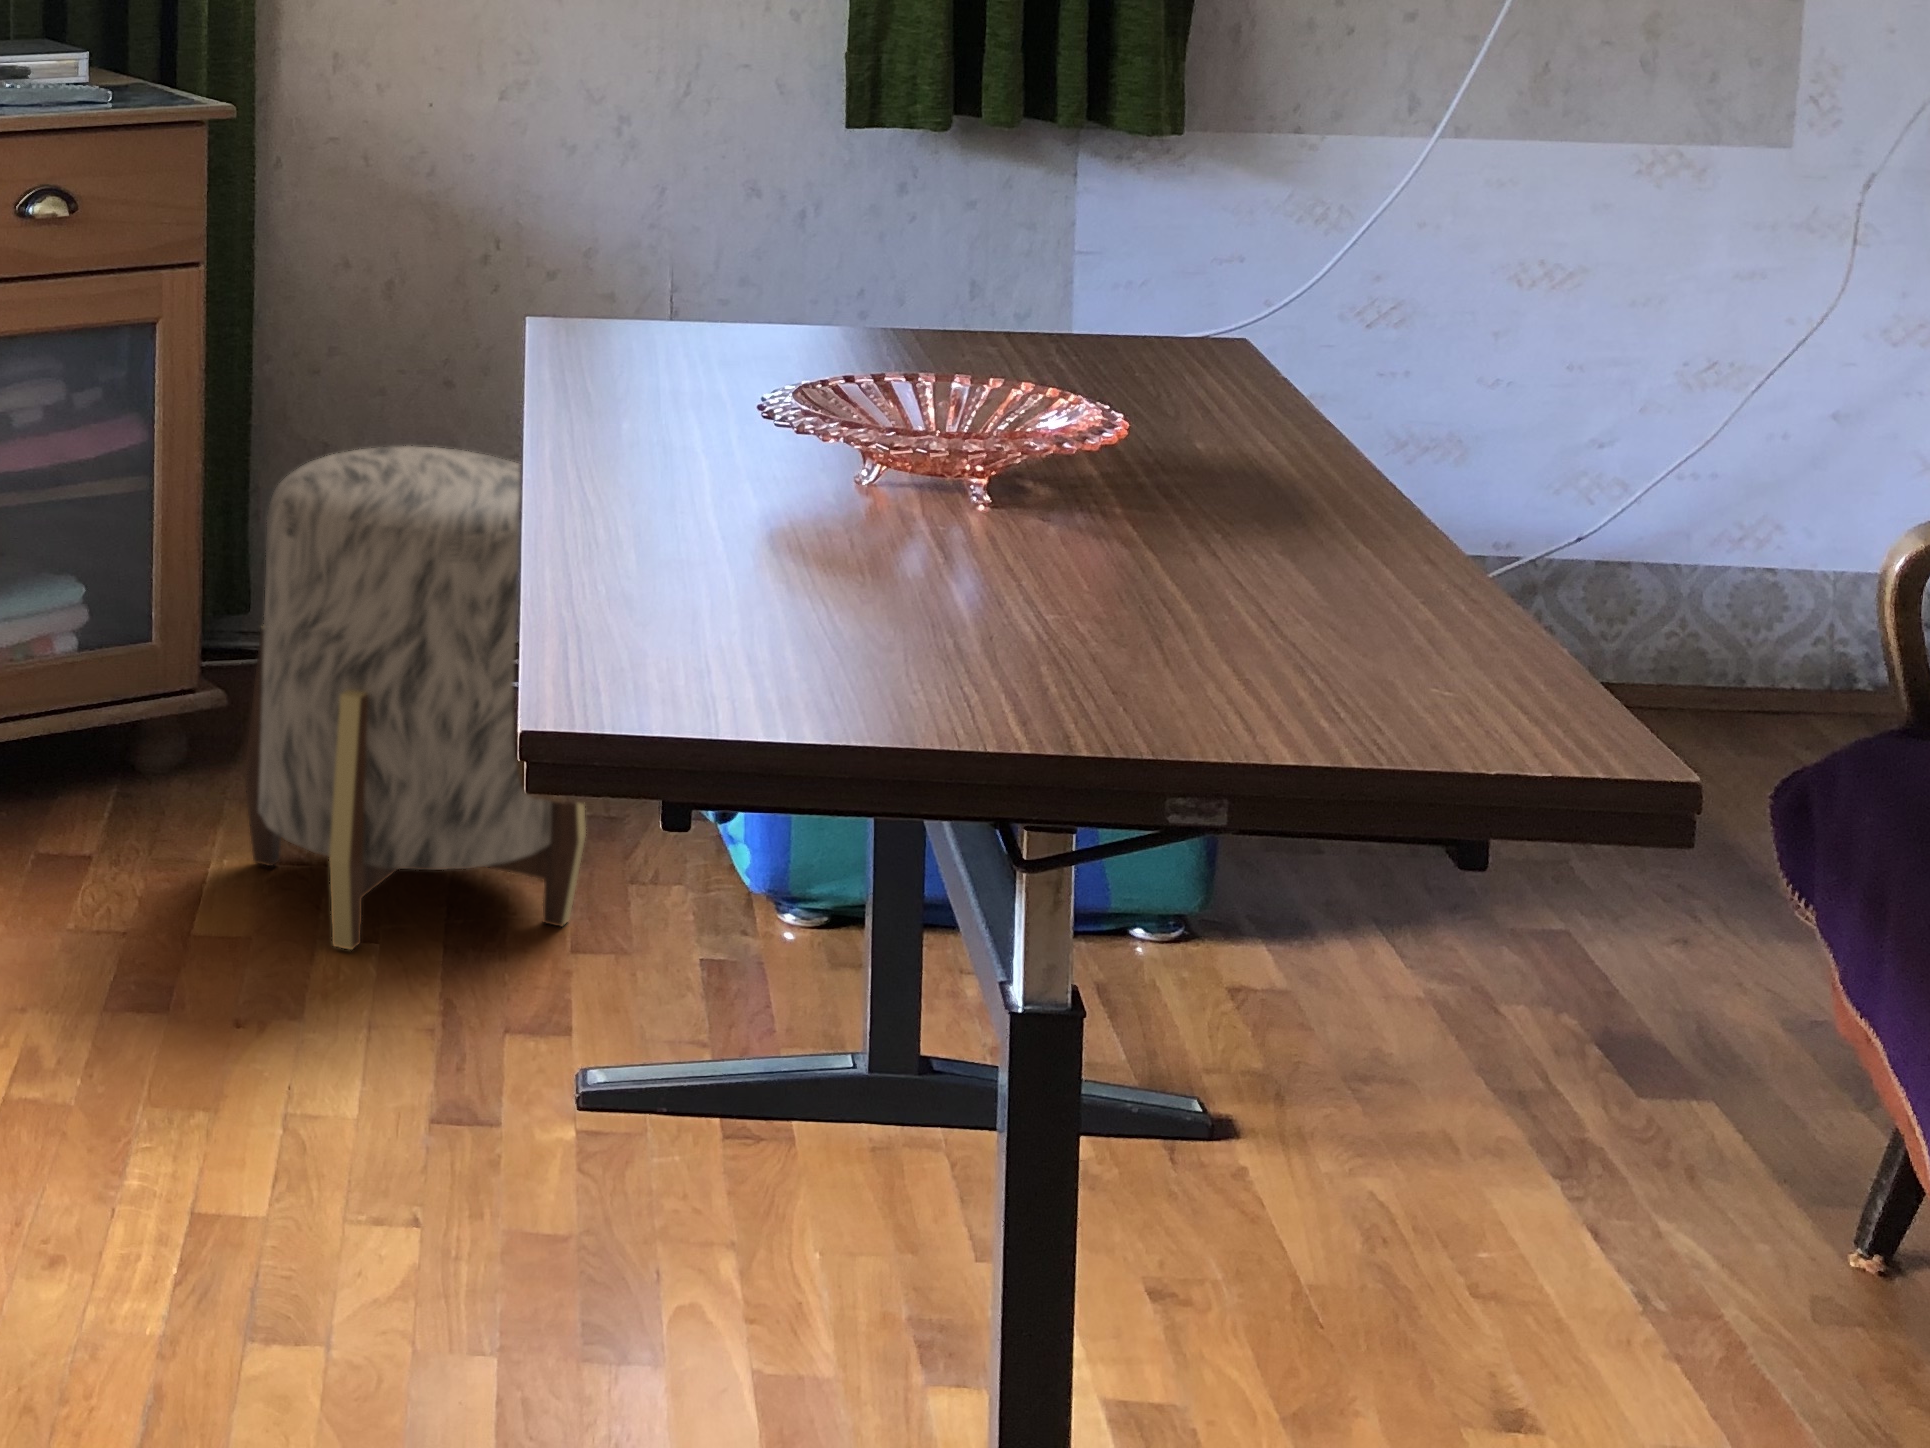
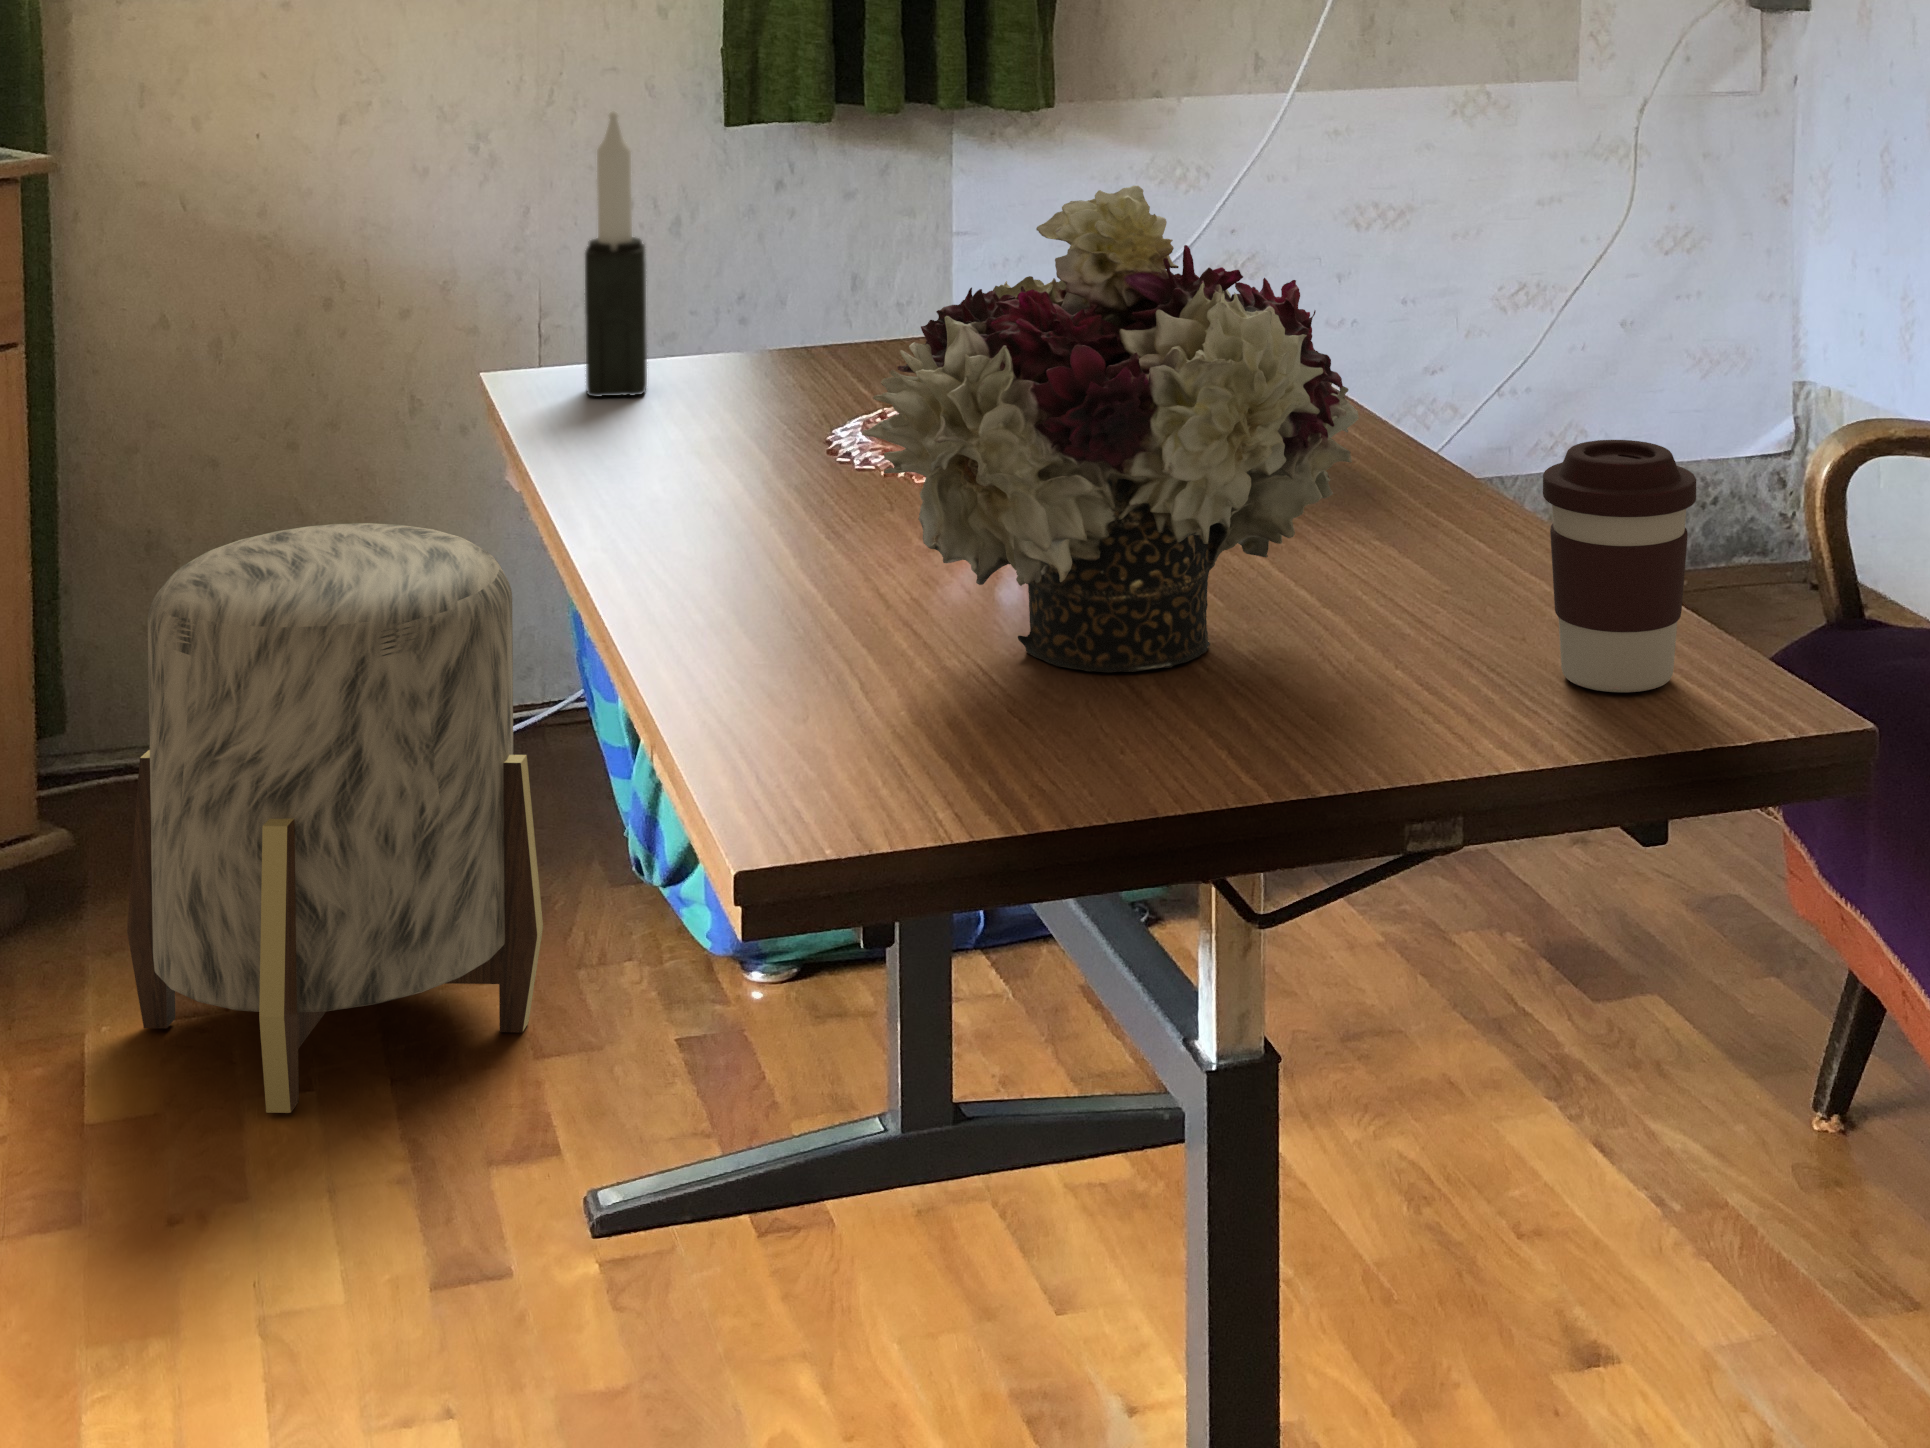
candle: none [611,88,672,347] -> present [585,111,647,397]
flower arrangement: none [737,167,1217,613] -> present [862,186,1359,672]
coffee cup: none [1371,451,1531,698] -> present [1543,440,1696,692]

